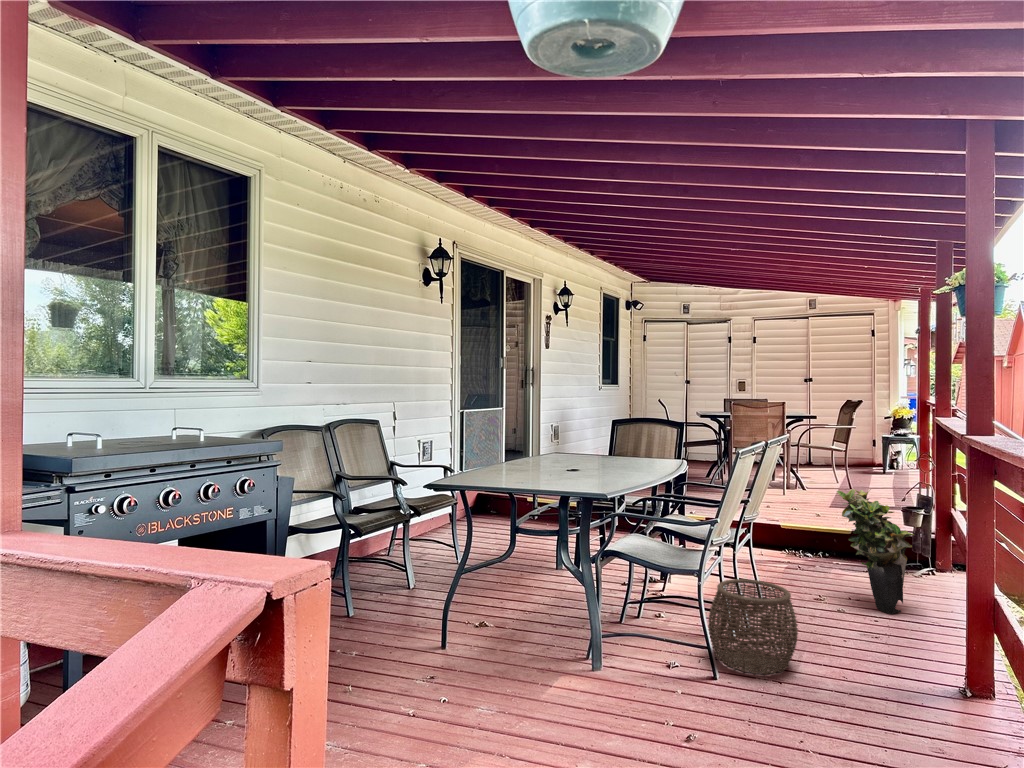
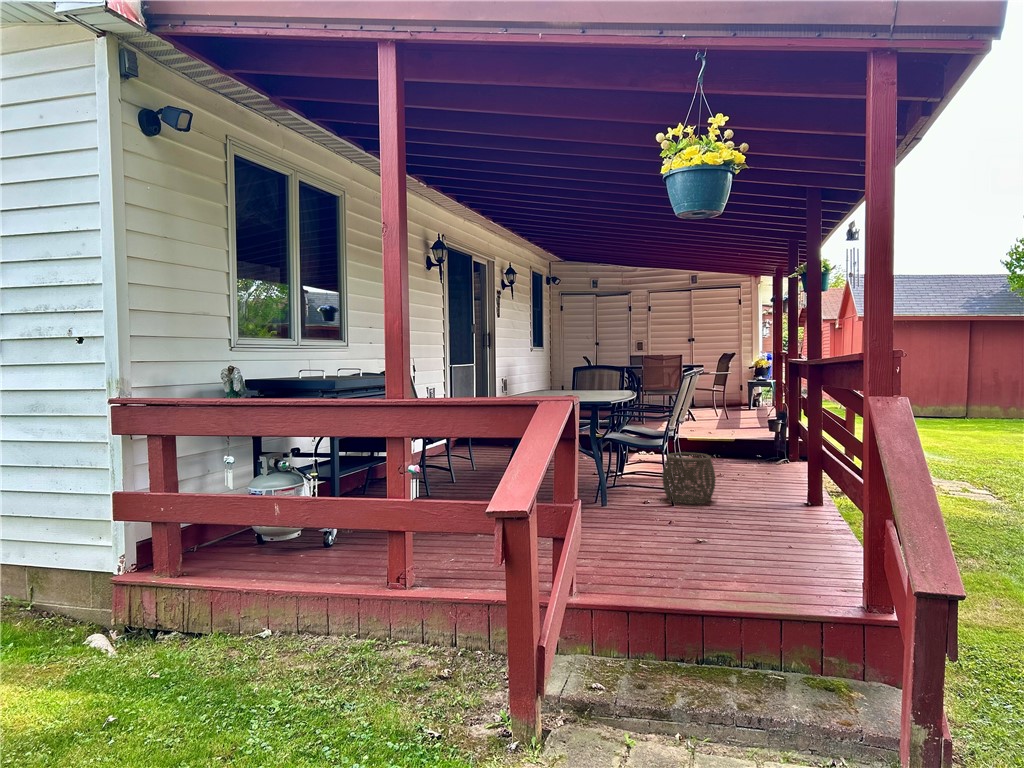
potted plant: present [837,489,914,614] -> none [729,401,778,479]

